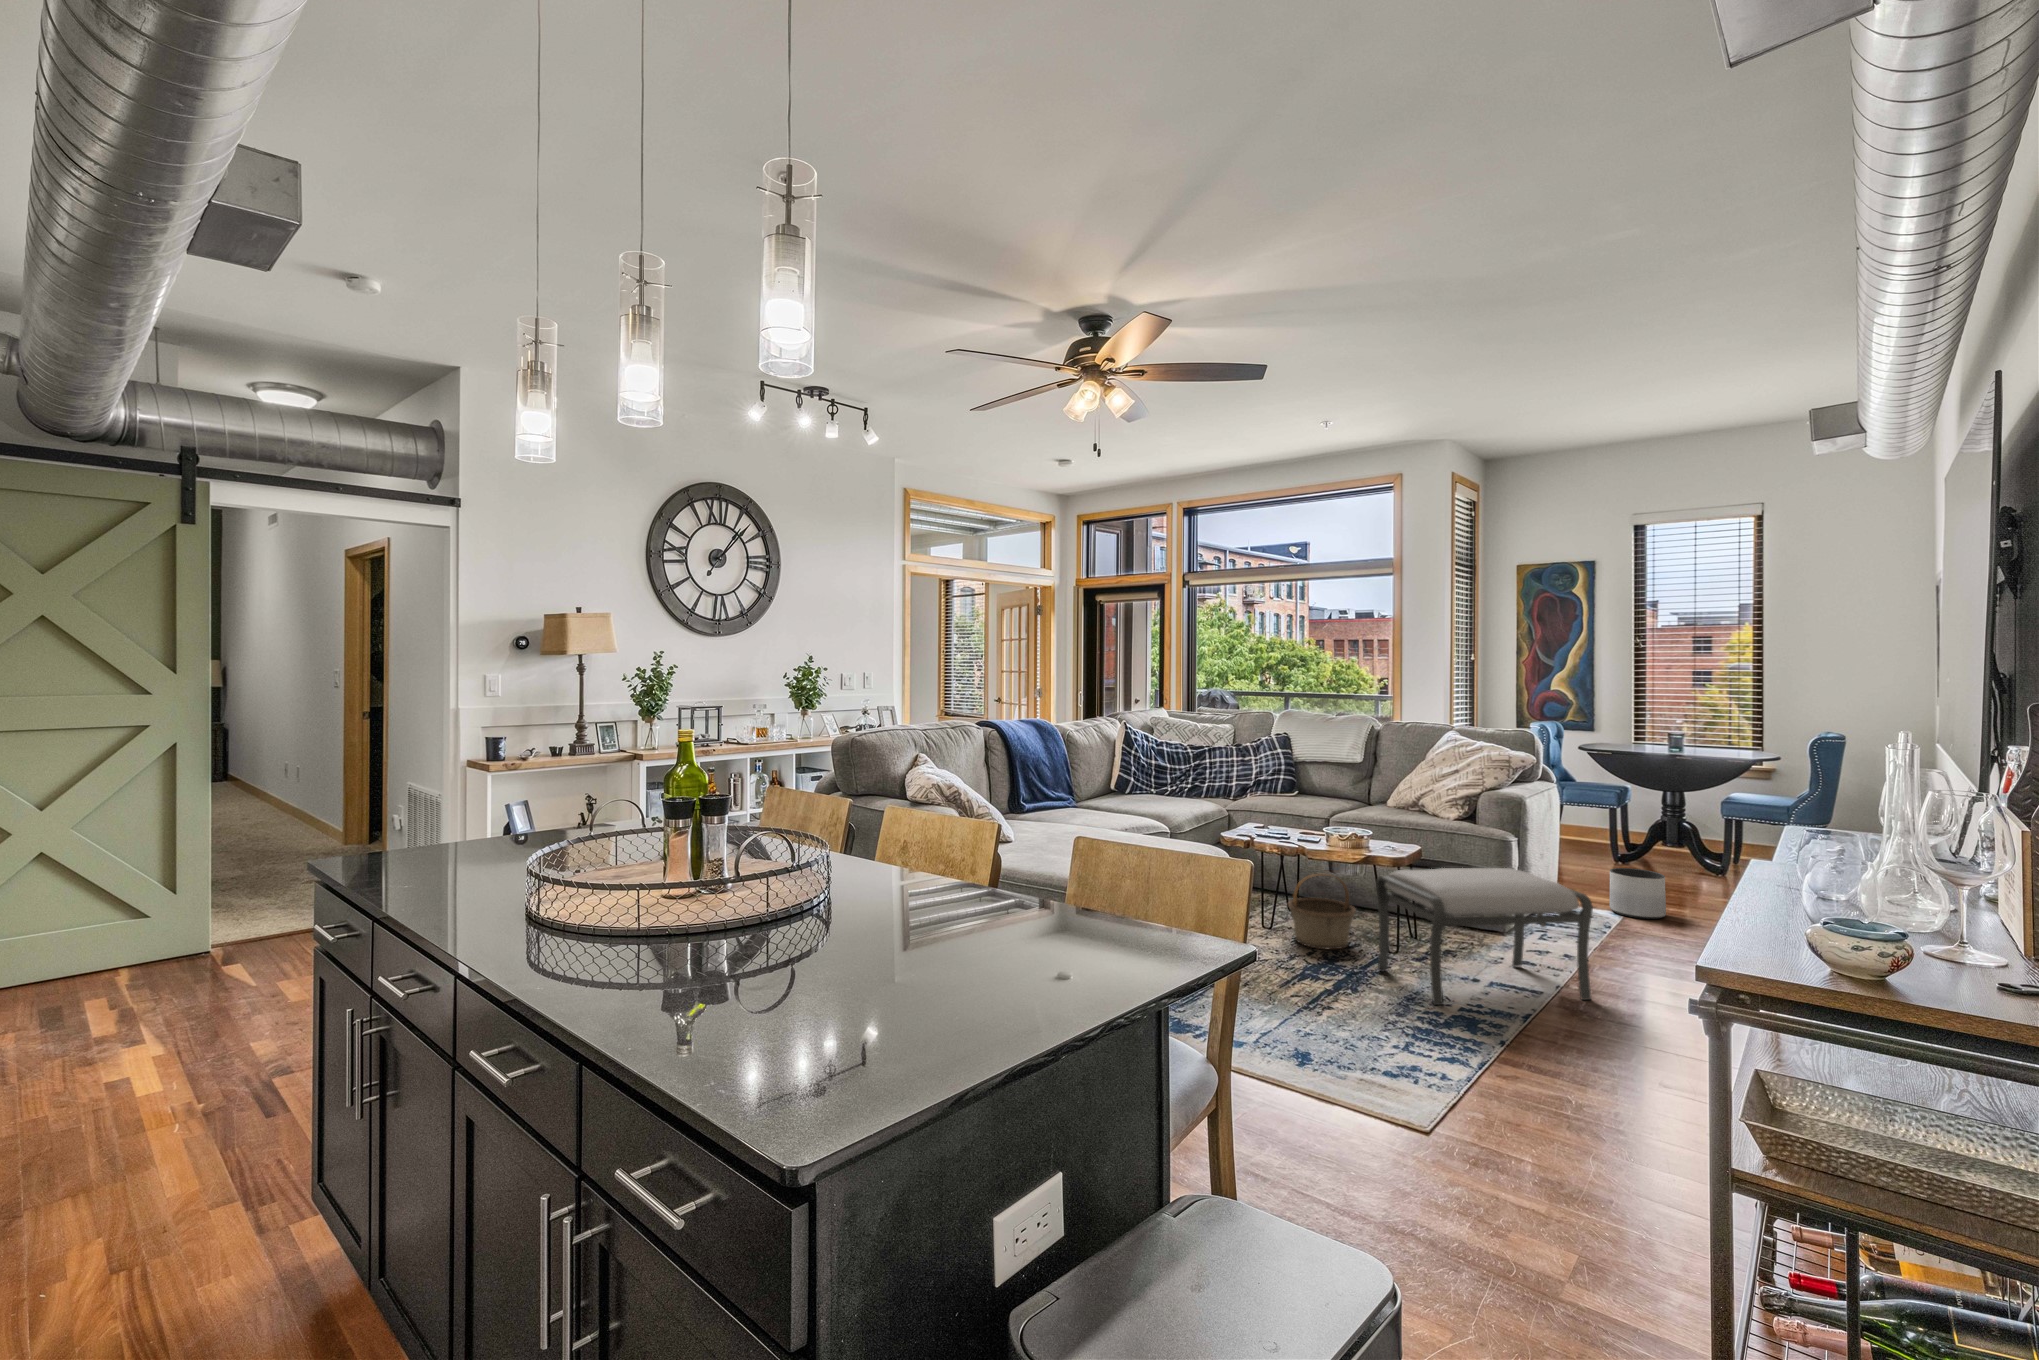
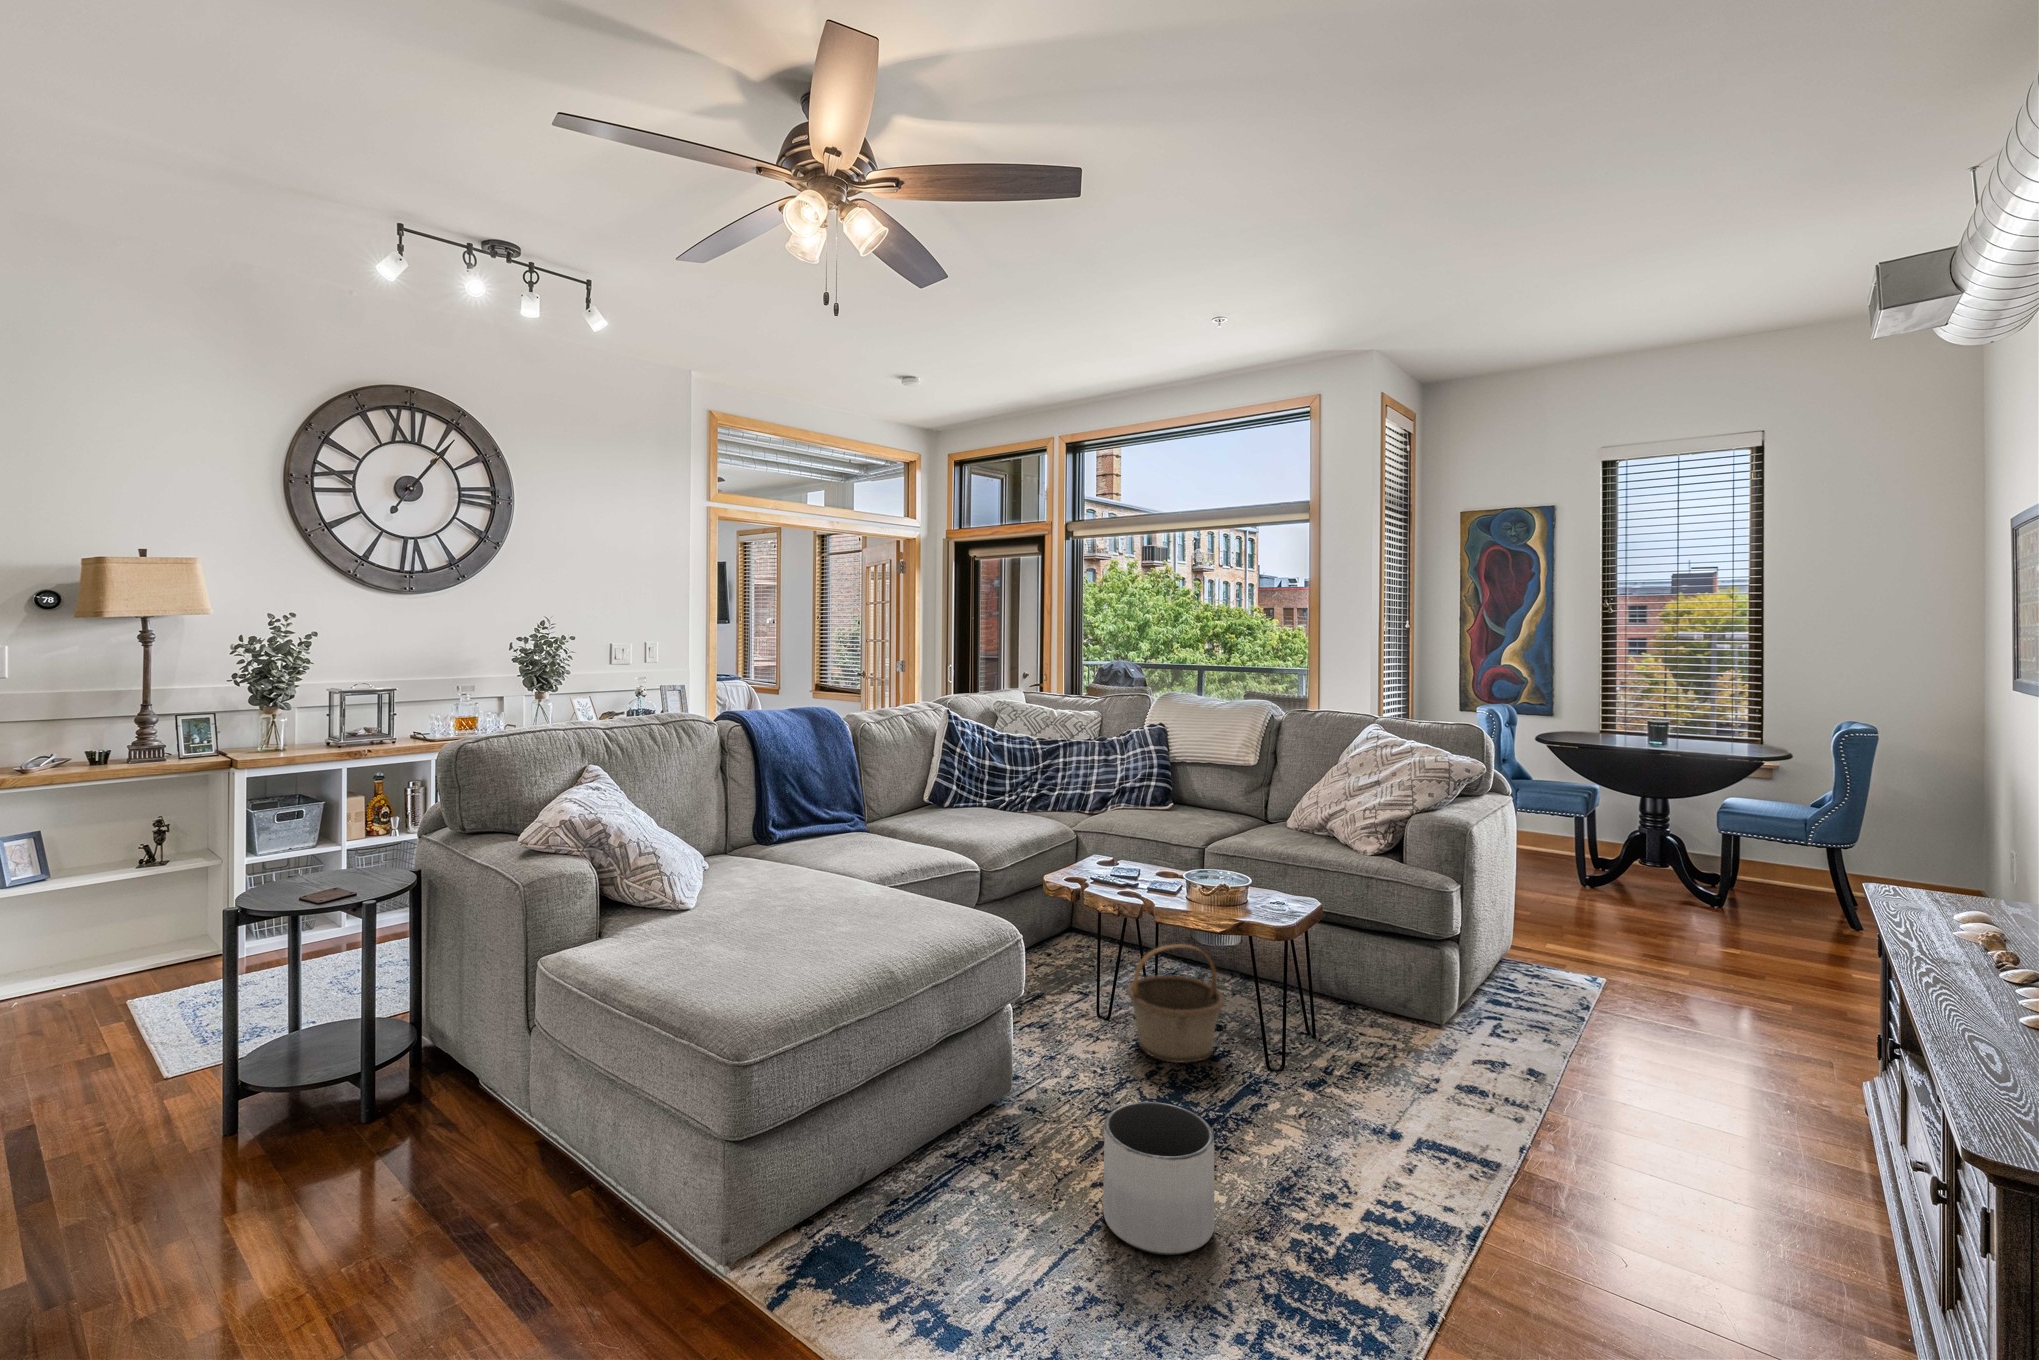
ottoman: present [1376,868,1593,1005] -> none [1246,949,1584,1200]
planter: present [1609,868,1666,919] -> present [1103,1102,1215,1255]

